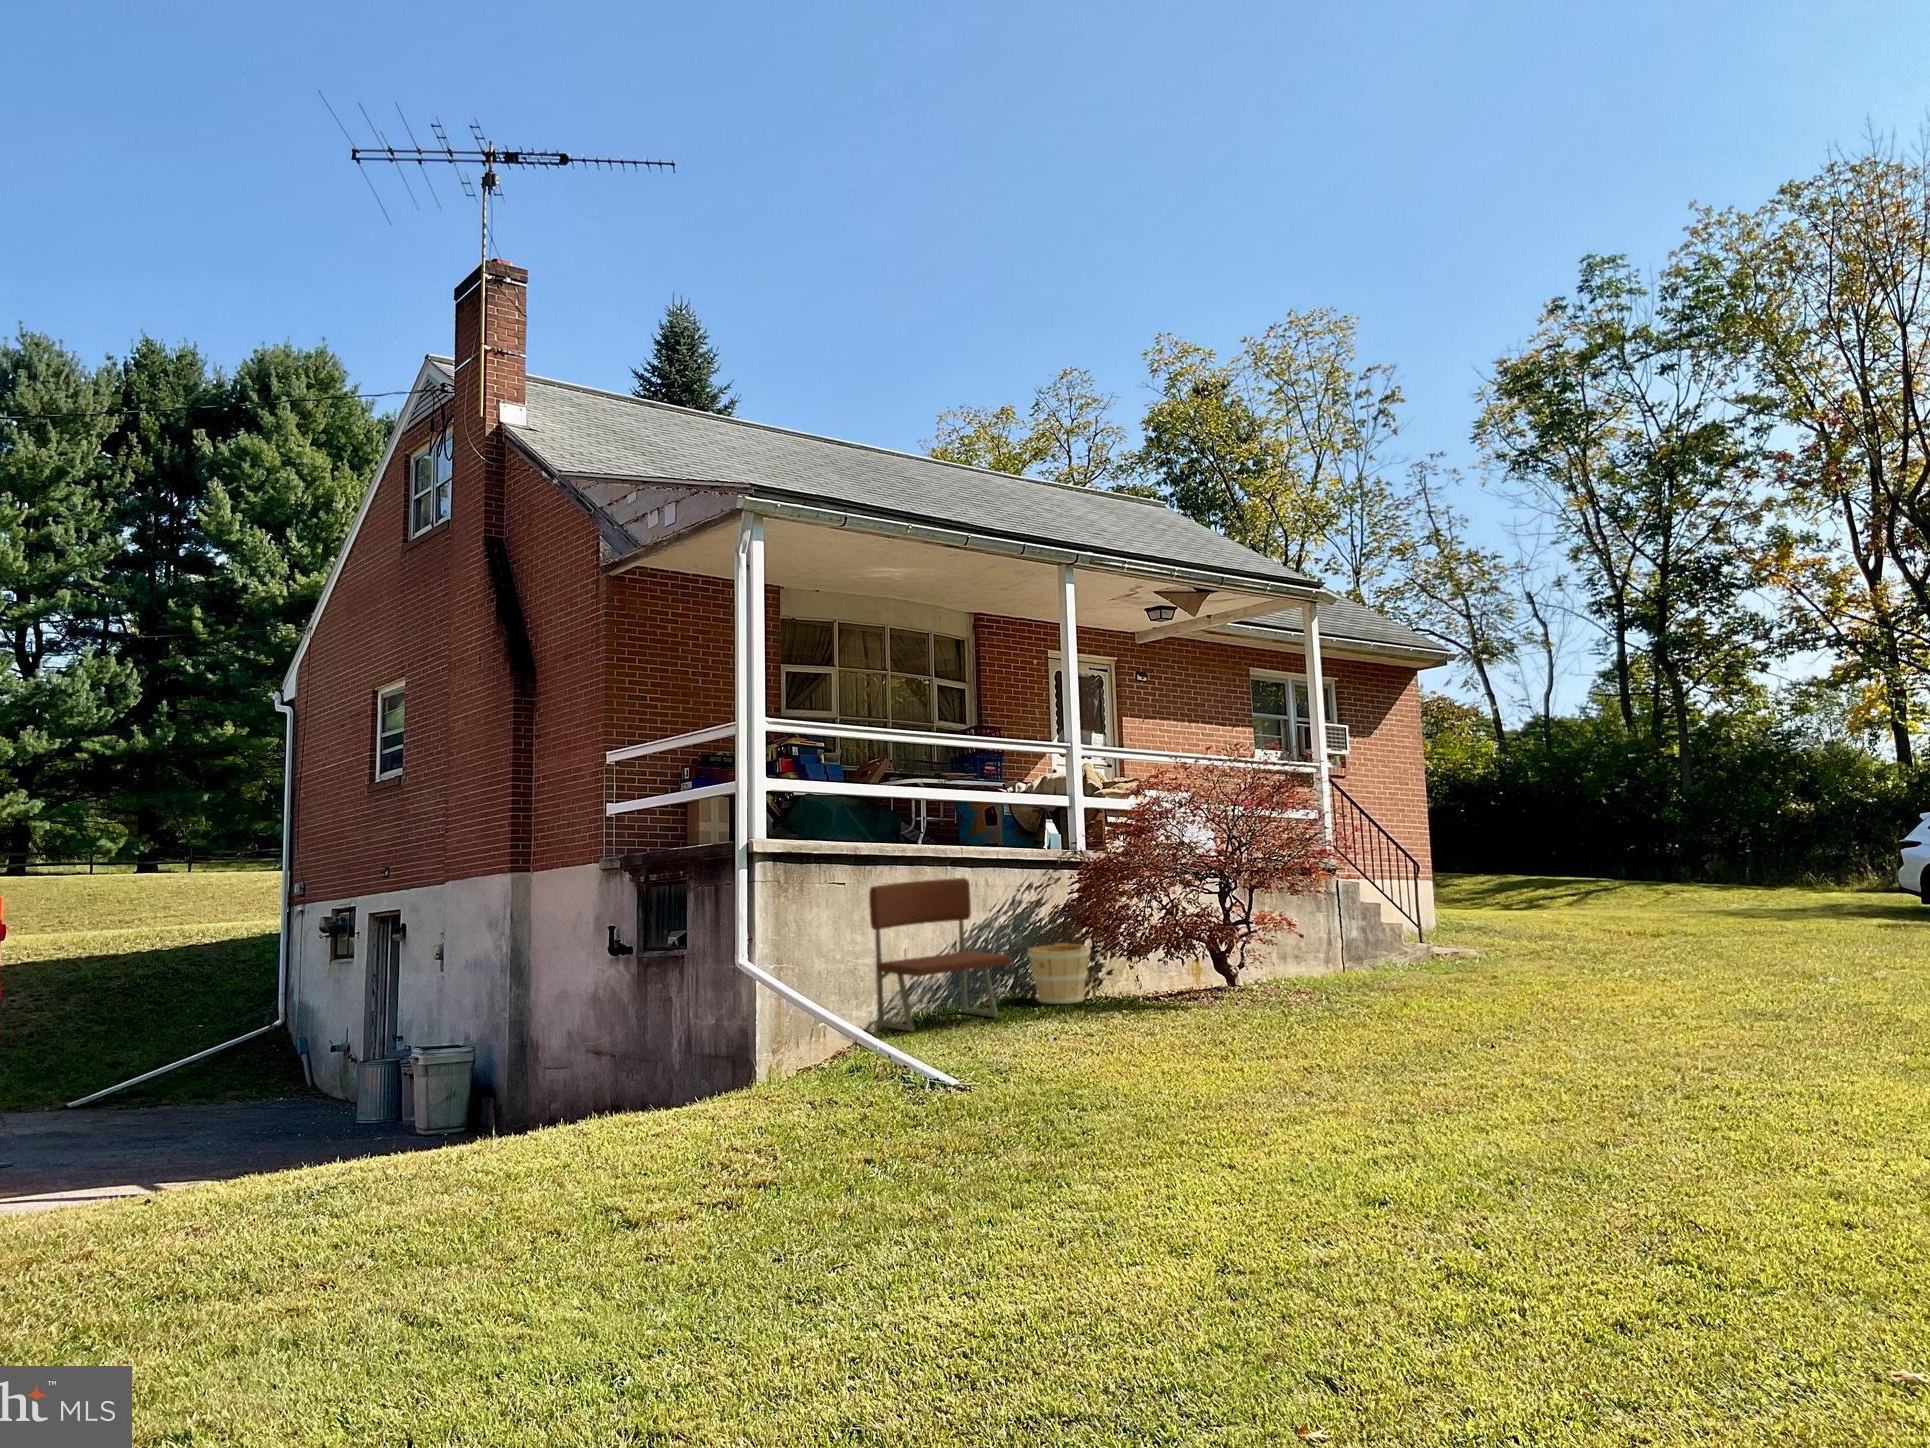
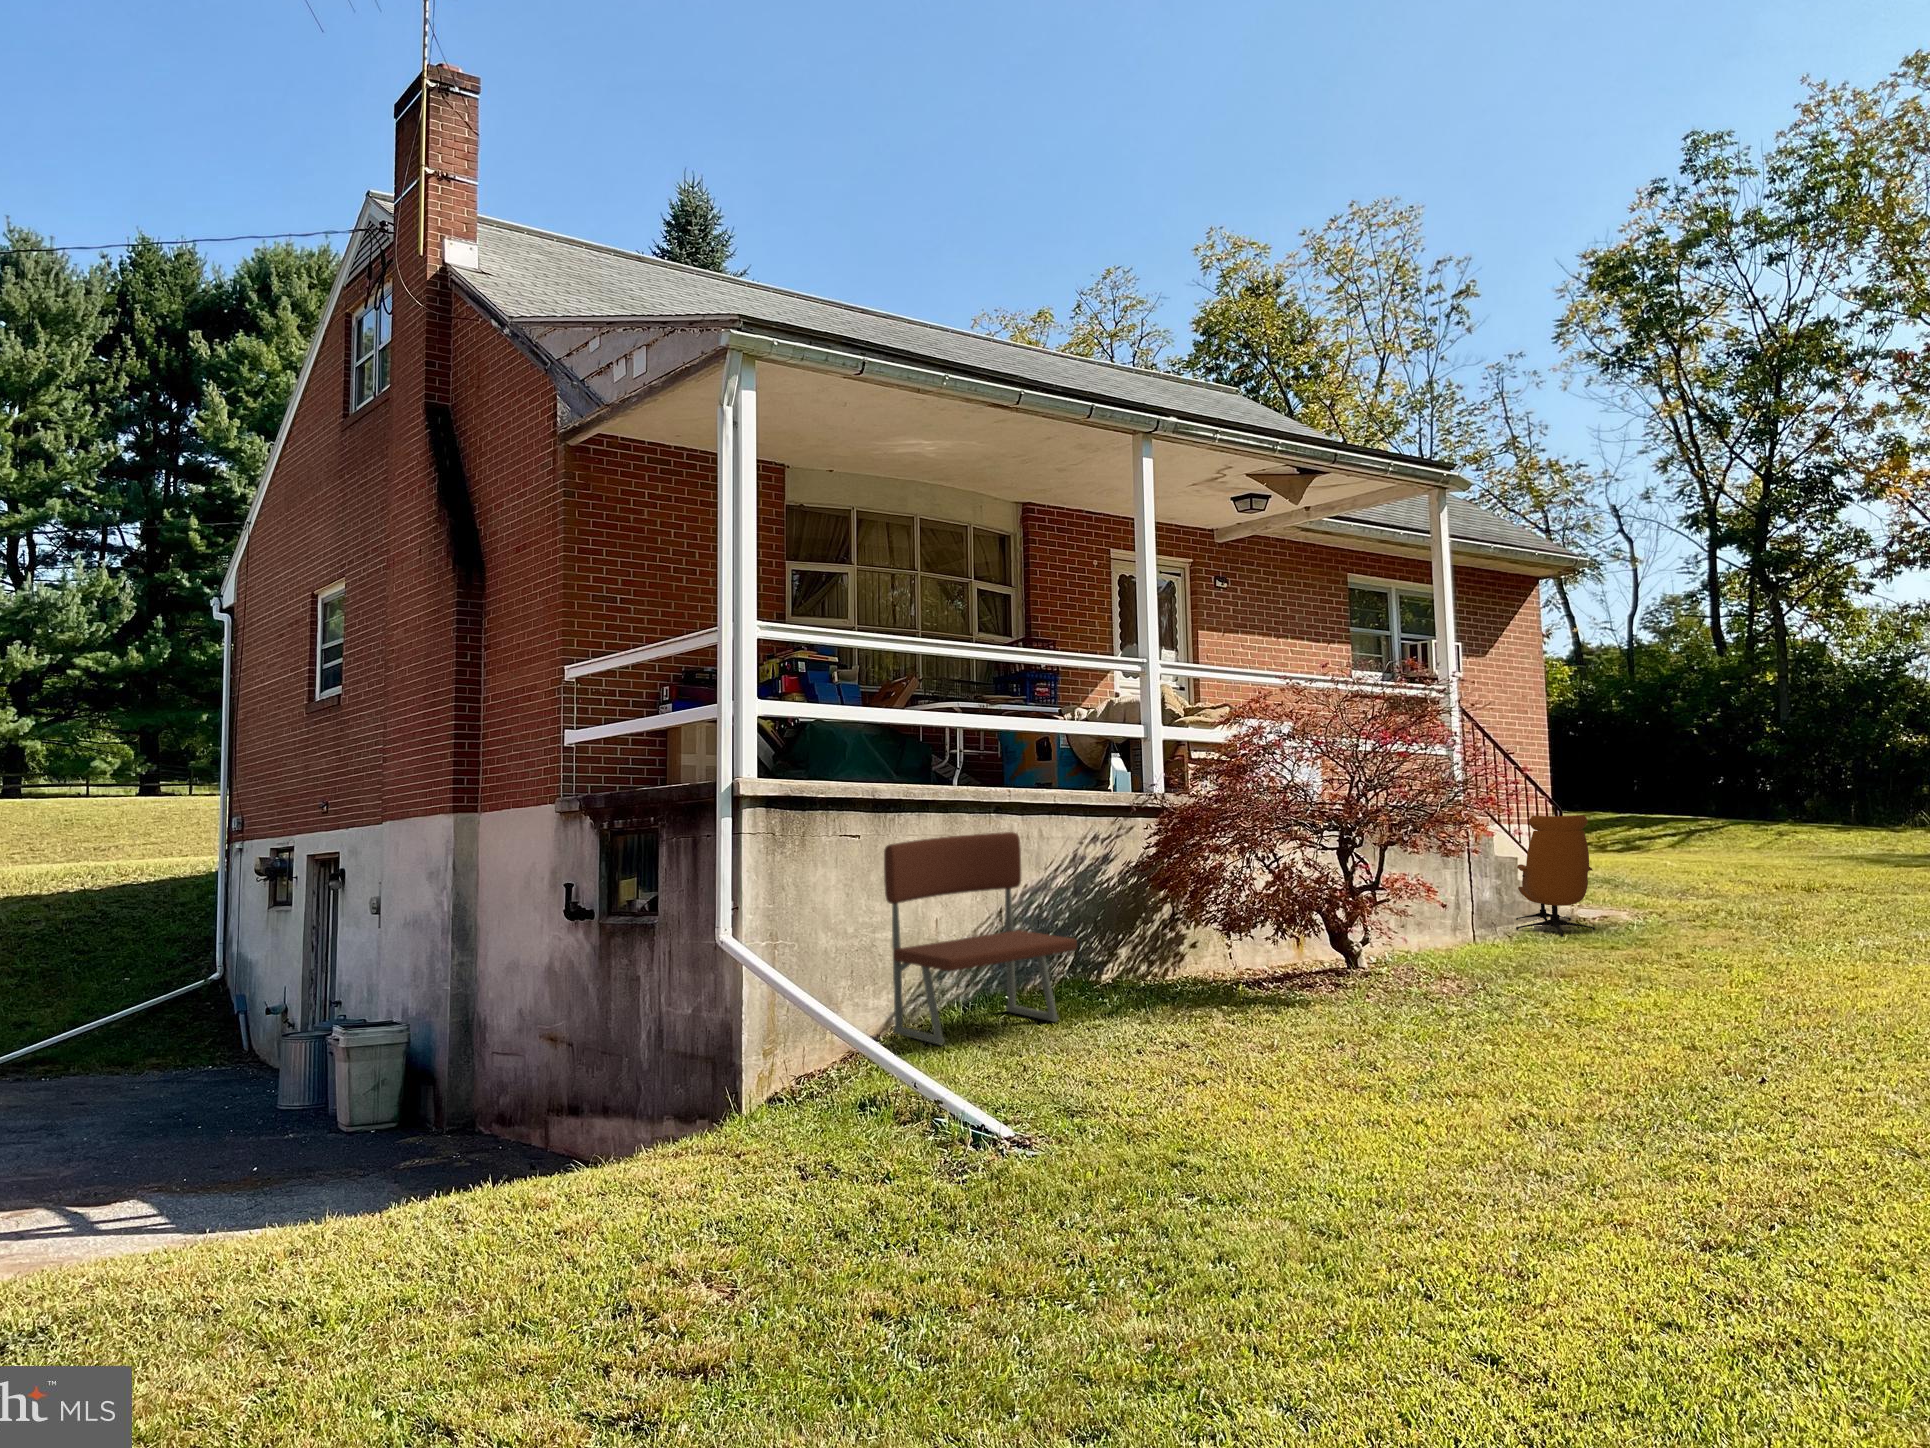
lounge chair: none [1365,866,1425,962] -> present [1516,815,1595,936]
wooden bucket: present [1028,943,1090,1004] -> none [1095,916,1179,999]

